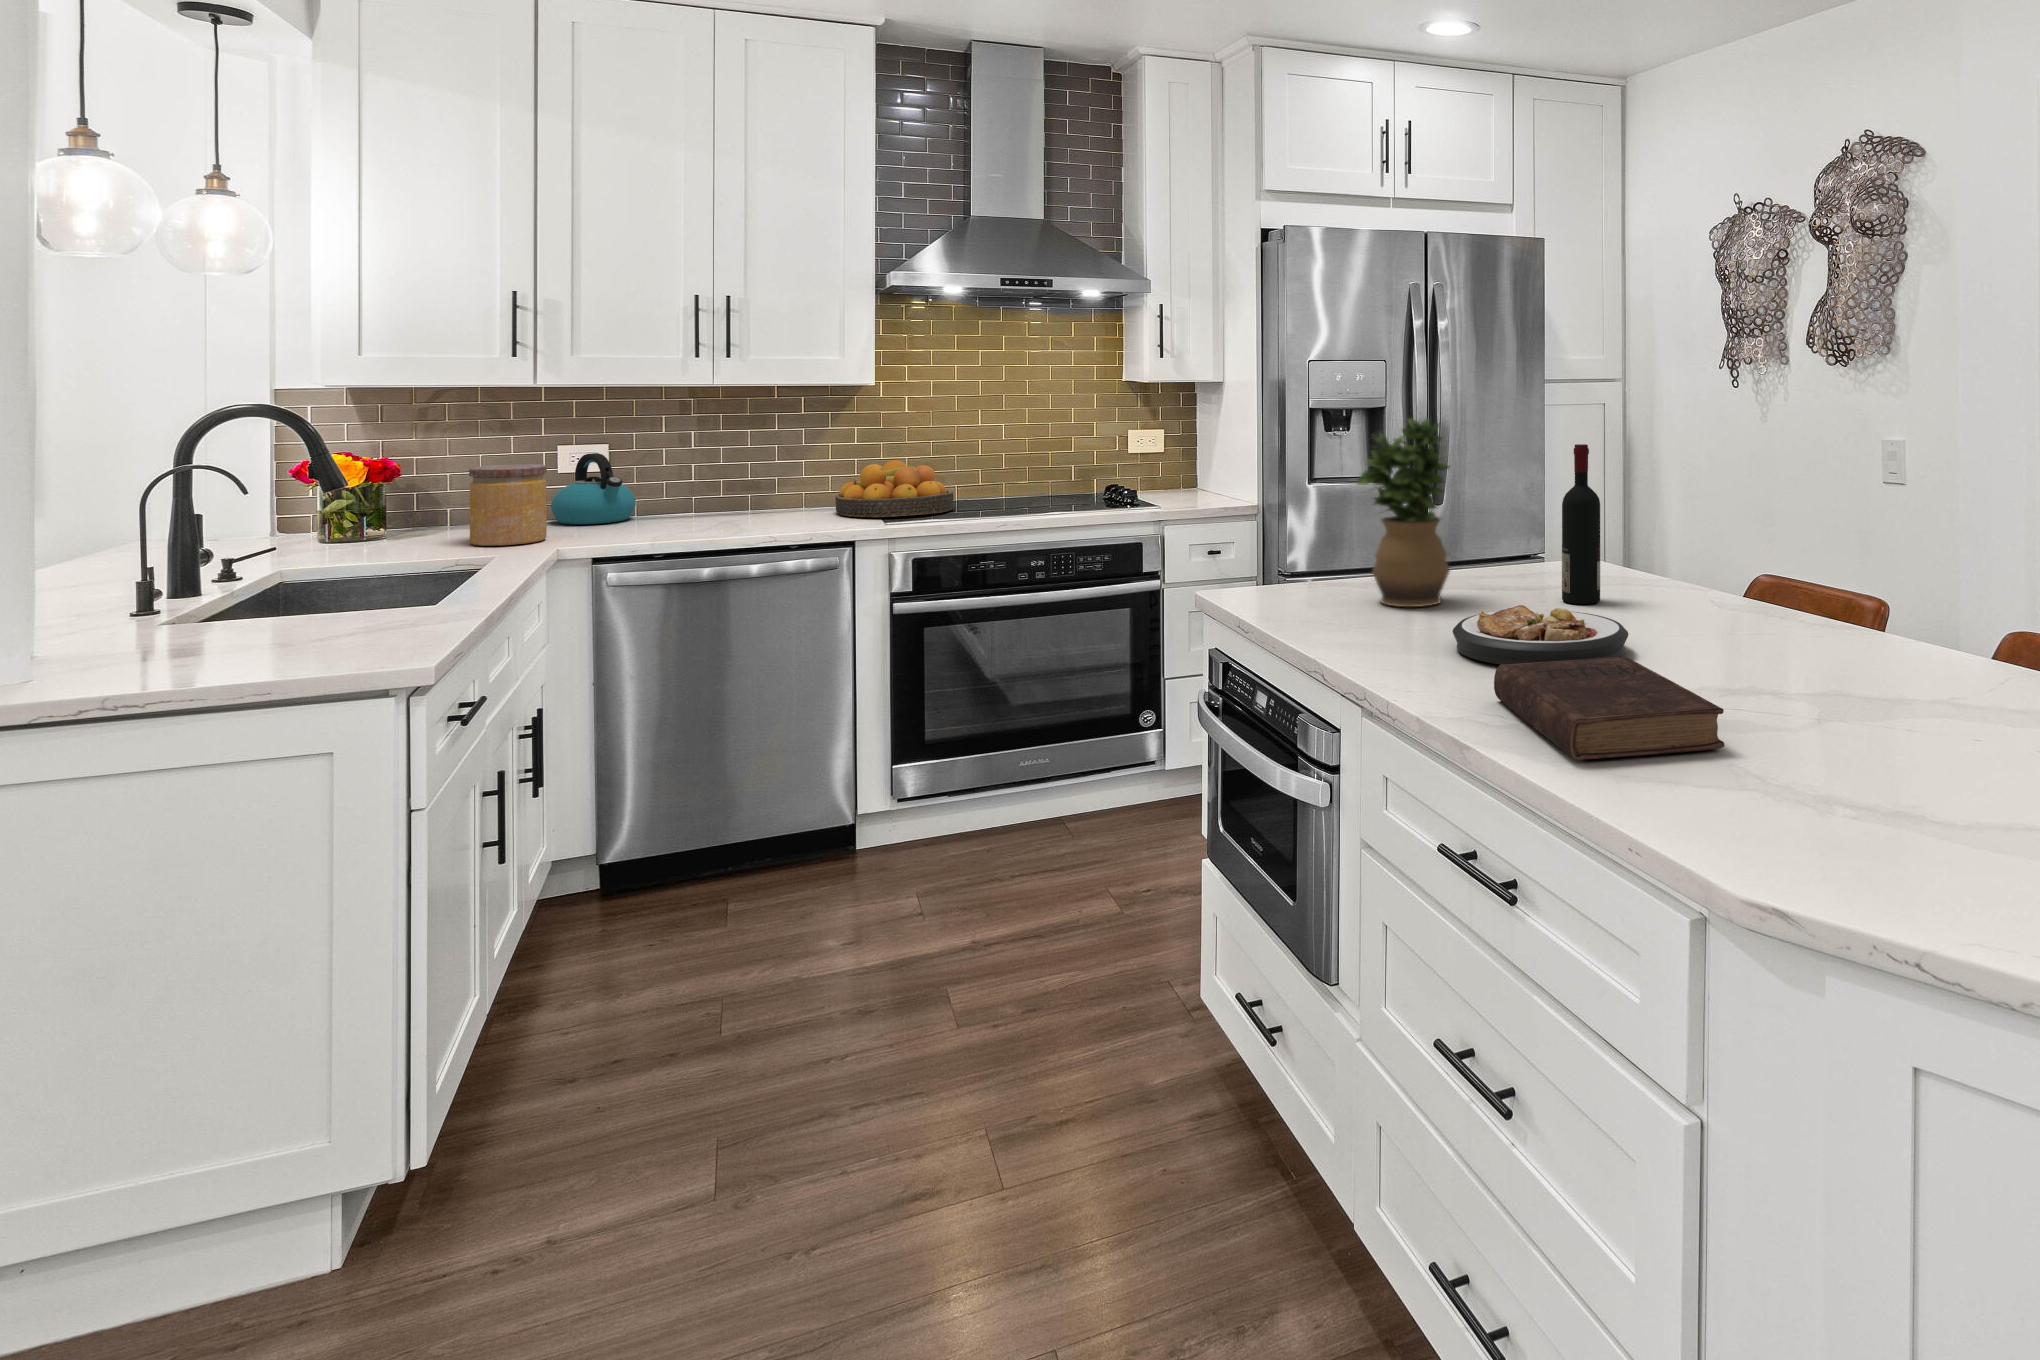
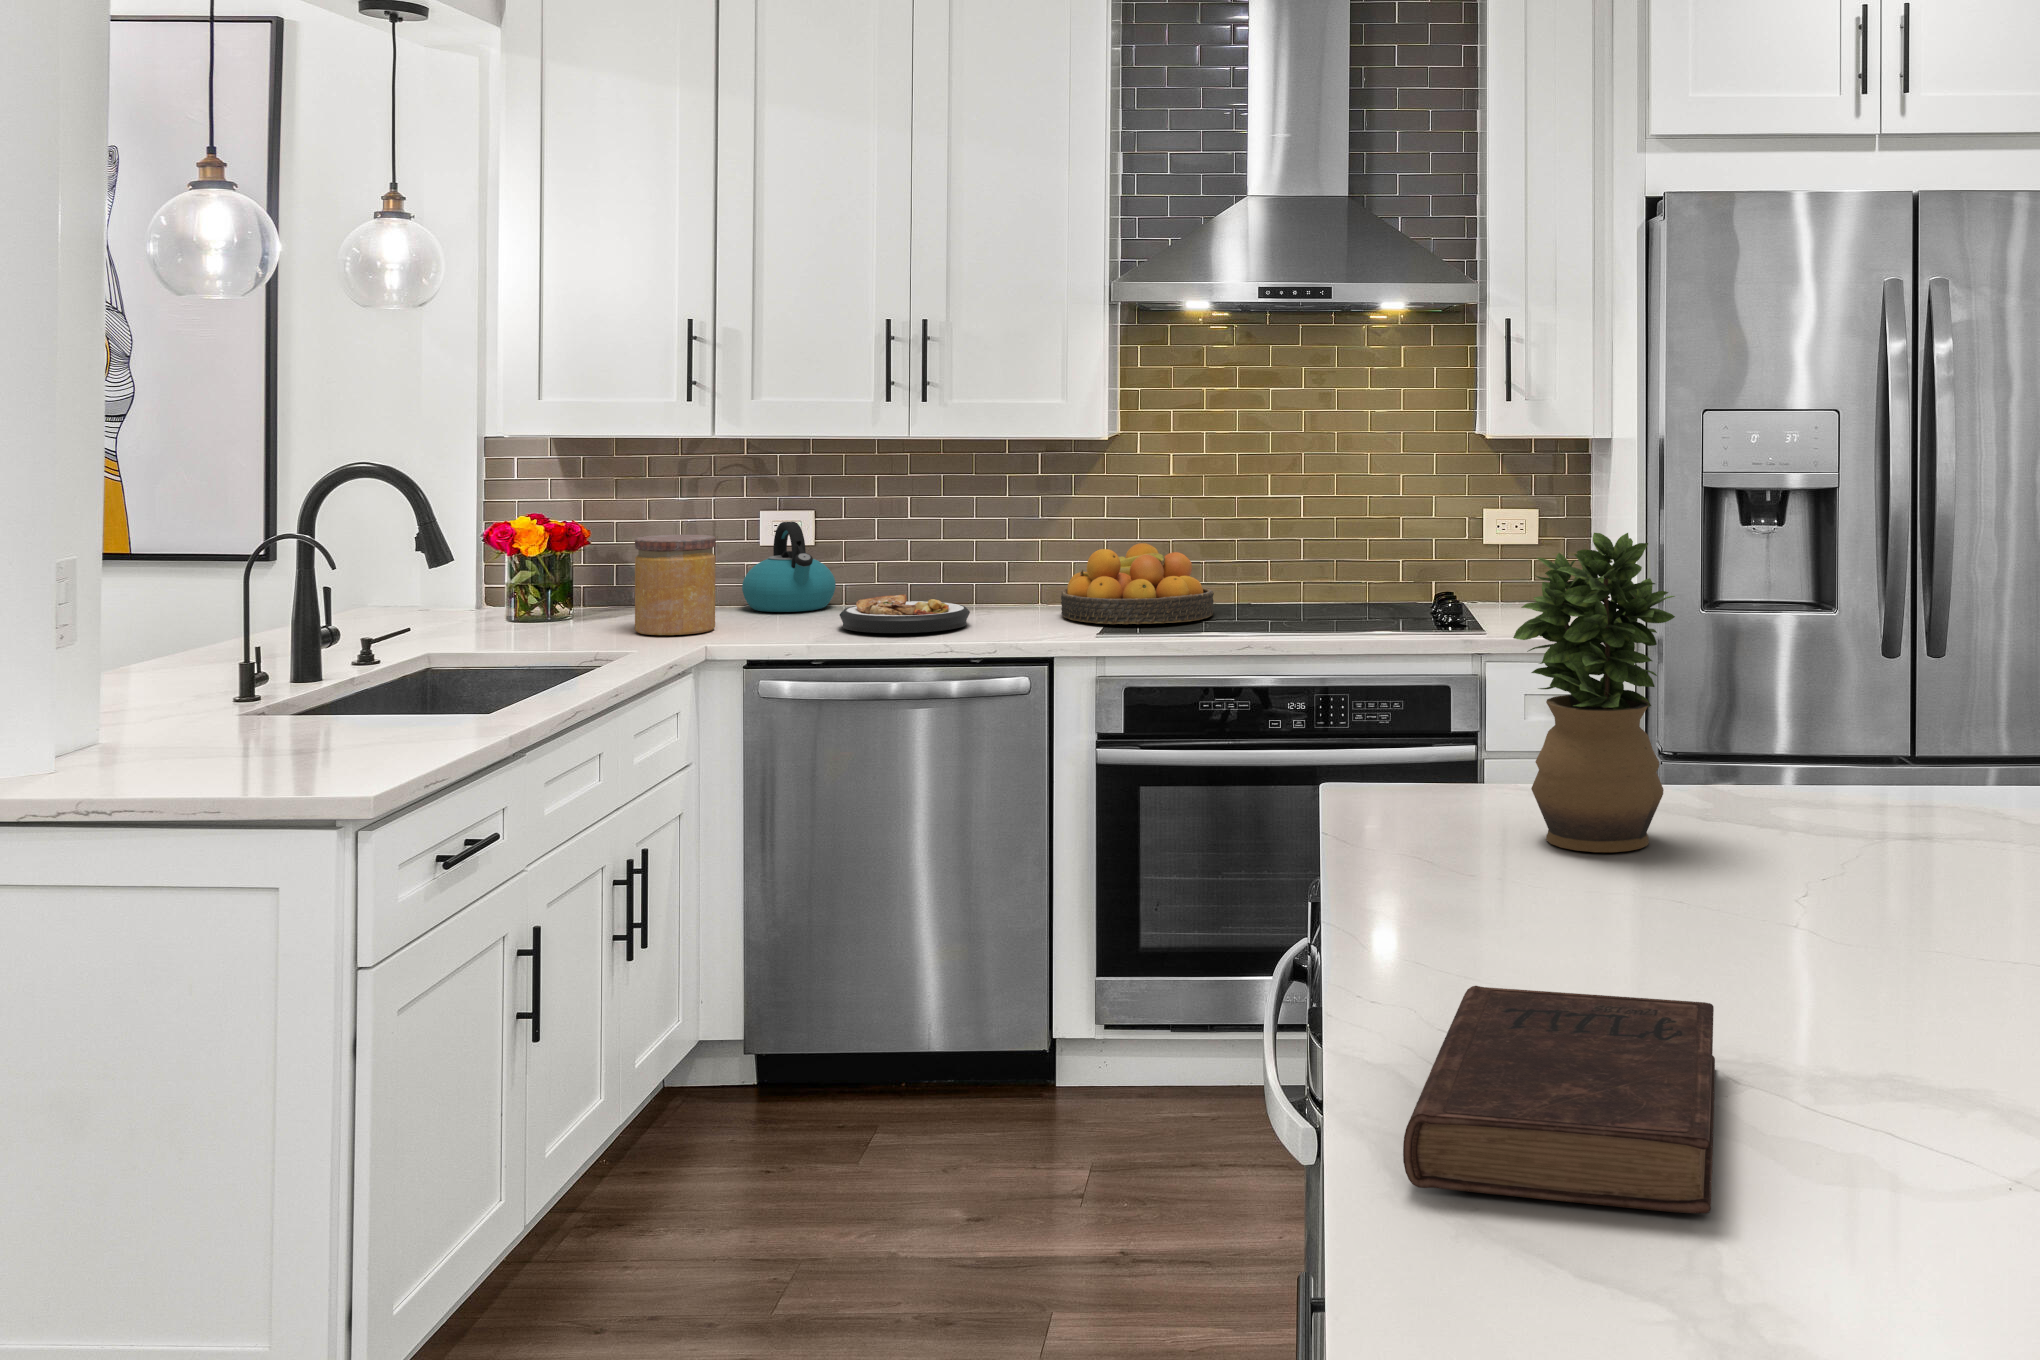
wine bottle: present [1562,444,1600,604] -> none [1860,591,1932,880]
plate: present [1453,605,1628,664] -> present [840,594,970,633]

